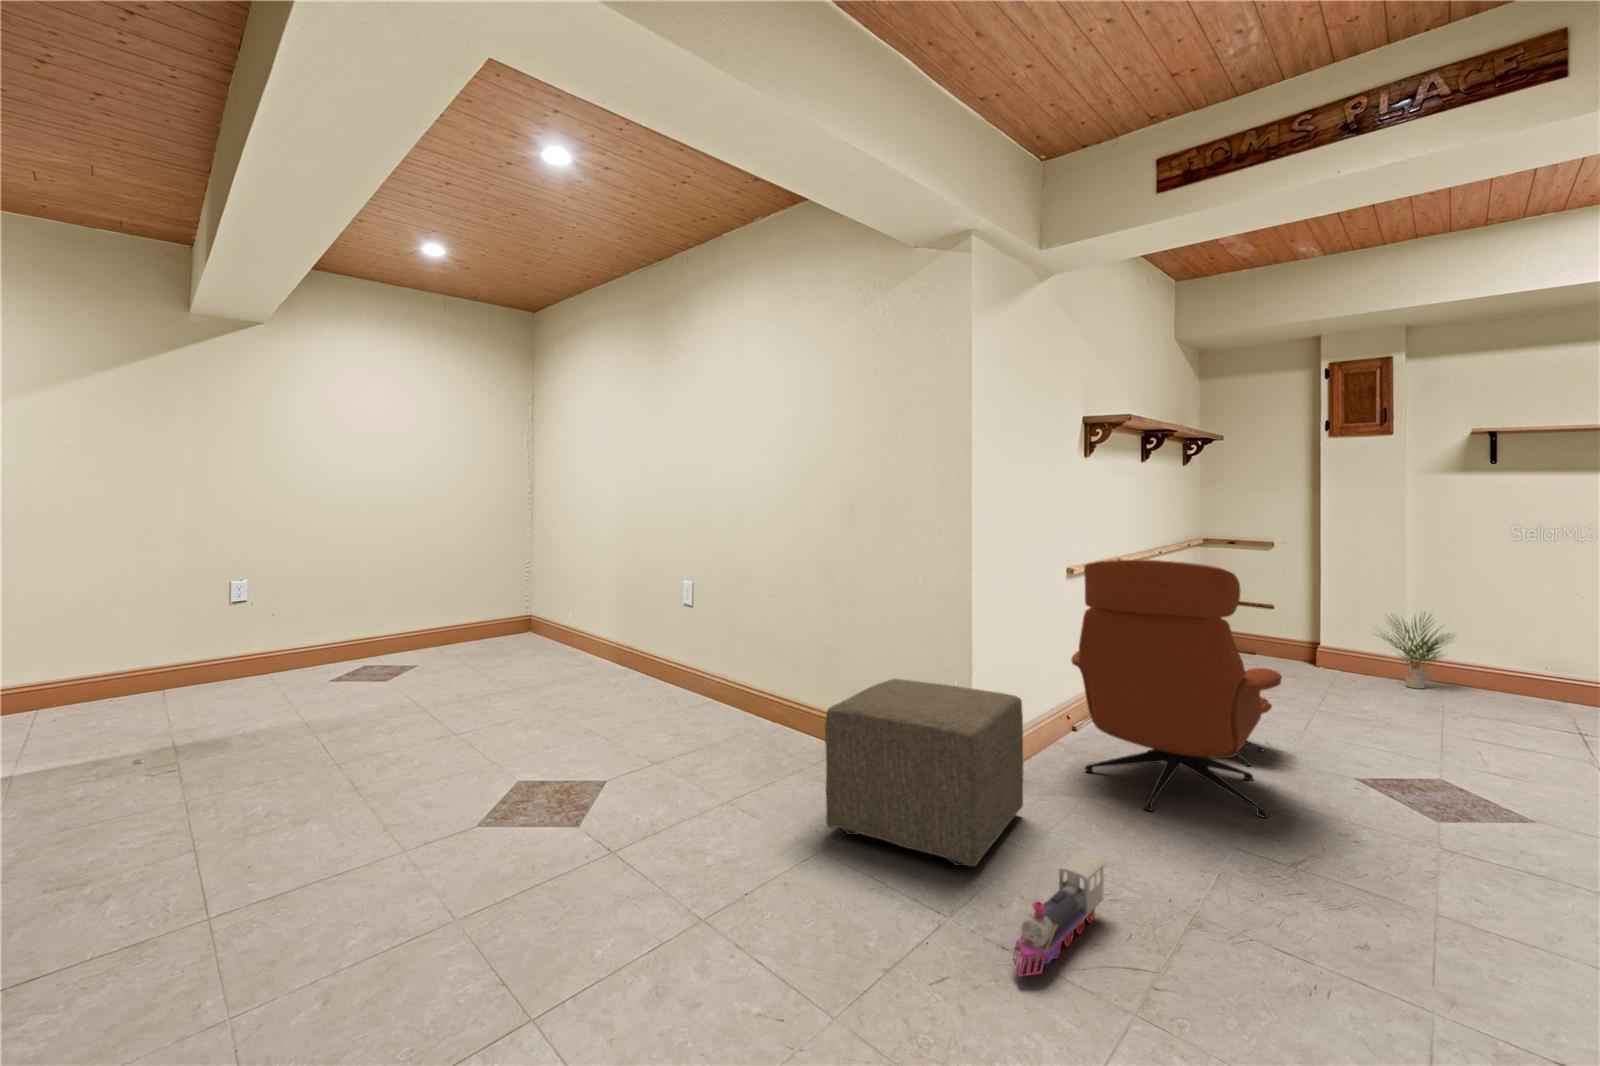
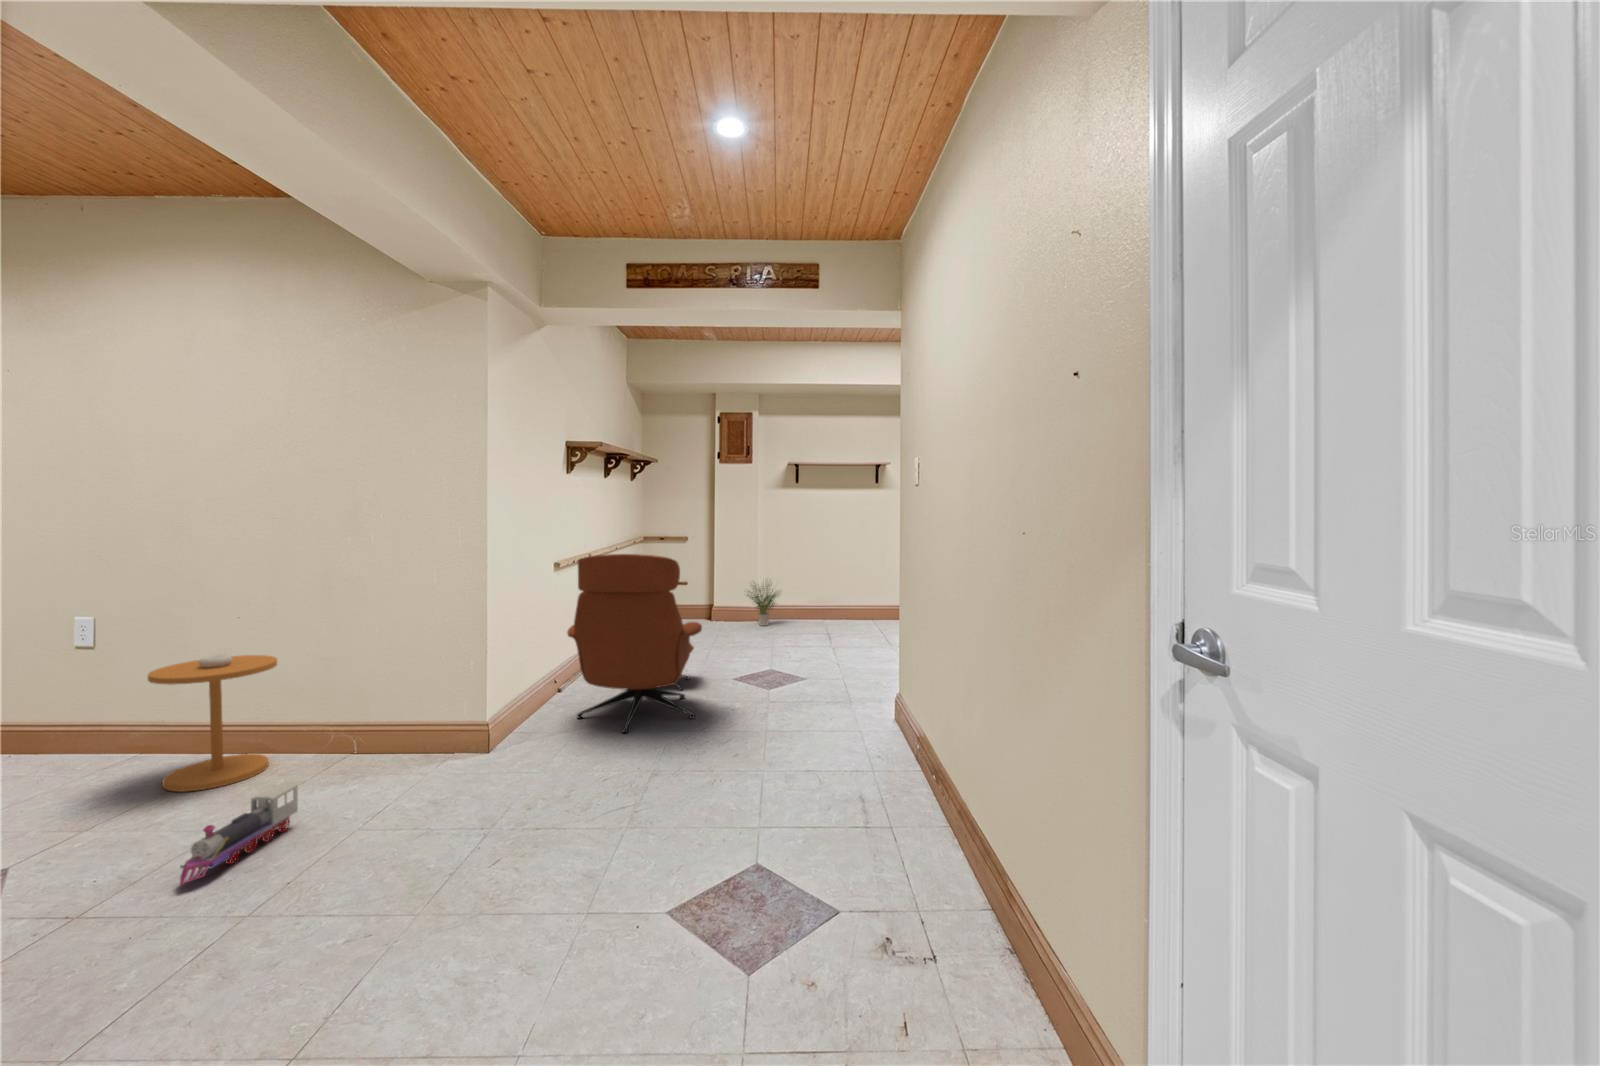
side table: none [713,637,798,755] -> present [148,655,277,792]
ottoman: present [825,679,1023,866] -> none [350,666,537,819]
toy train: present [1013,851,1106,976] -> present [180,781,302,884]

